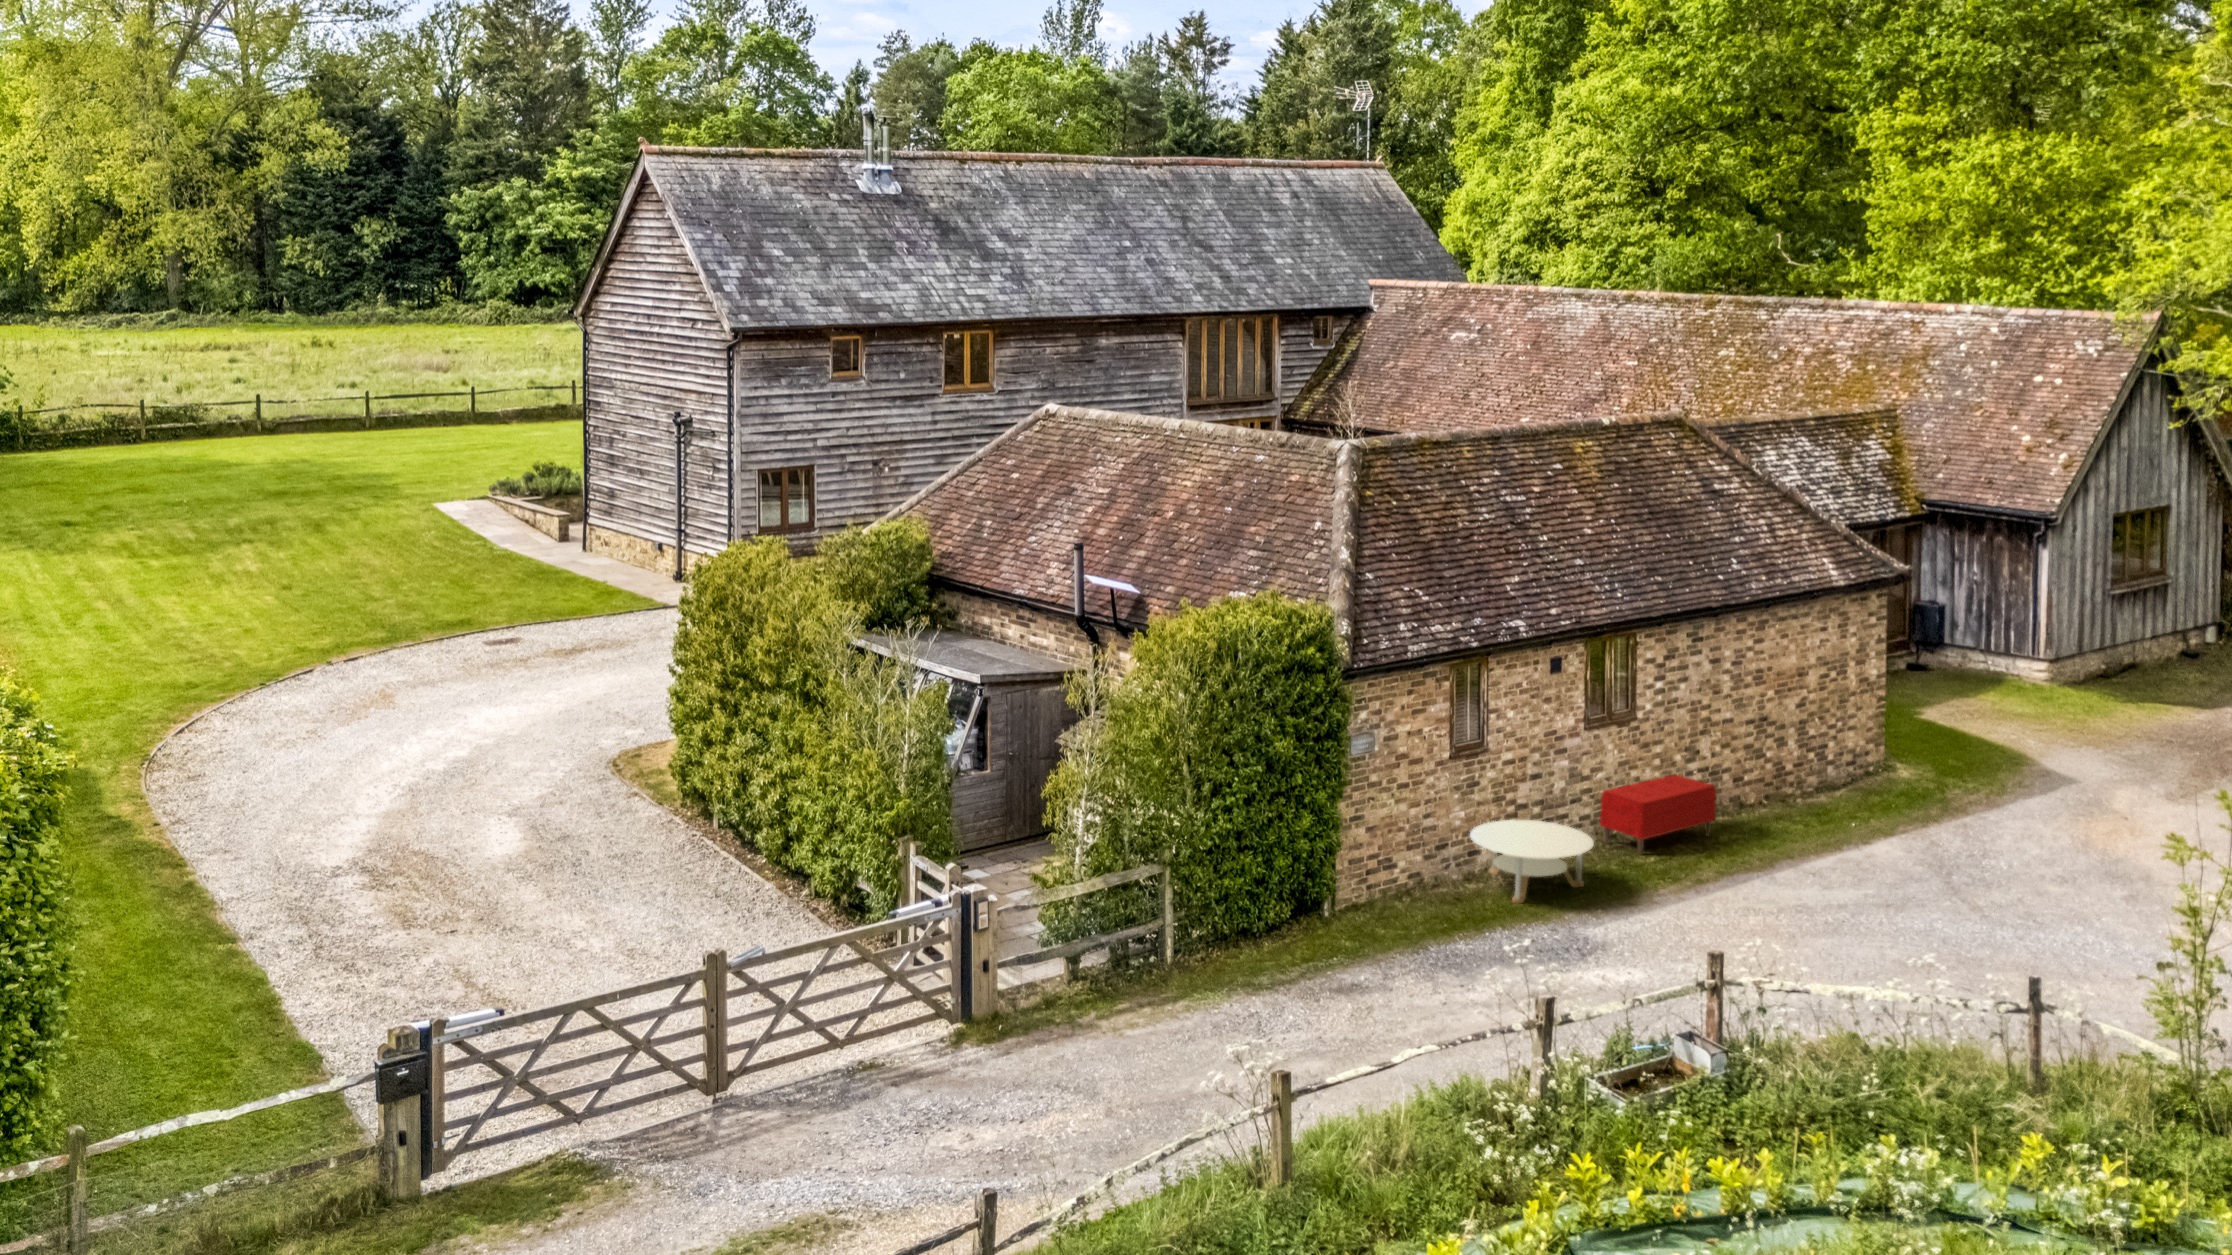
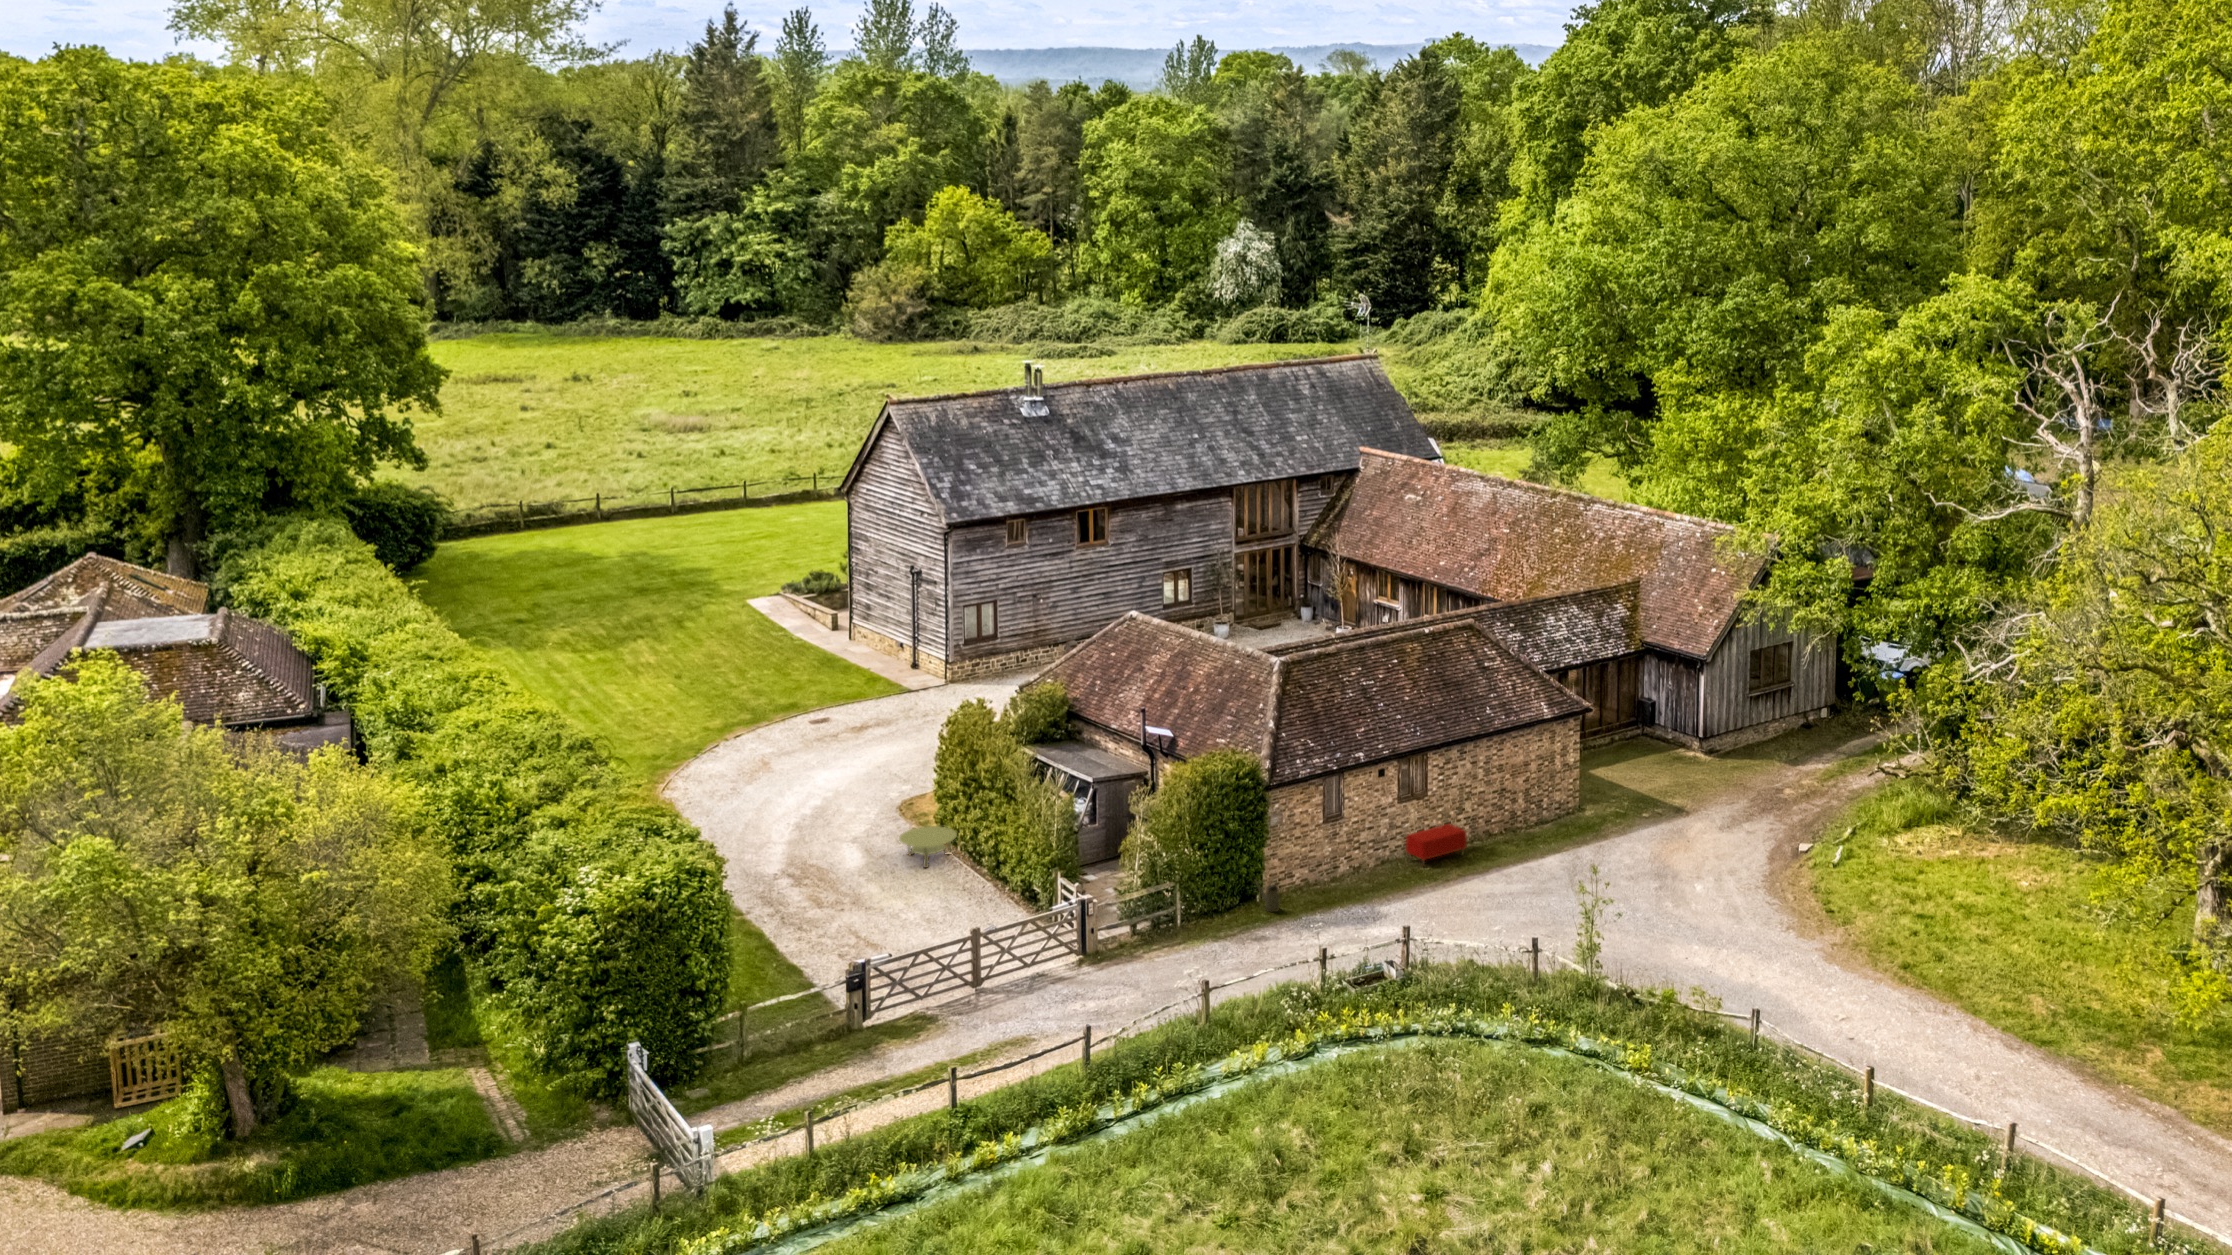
round table: present [1470,820,1594,903] -> present [899,826,957,868]
watering can: none [1323,864,1387,934] -> present [1256,881,1280,912]

